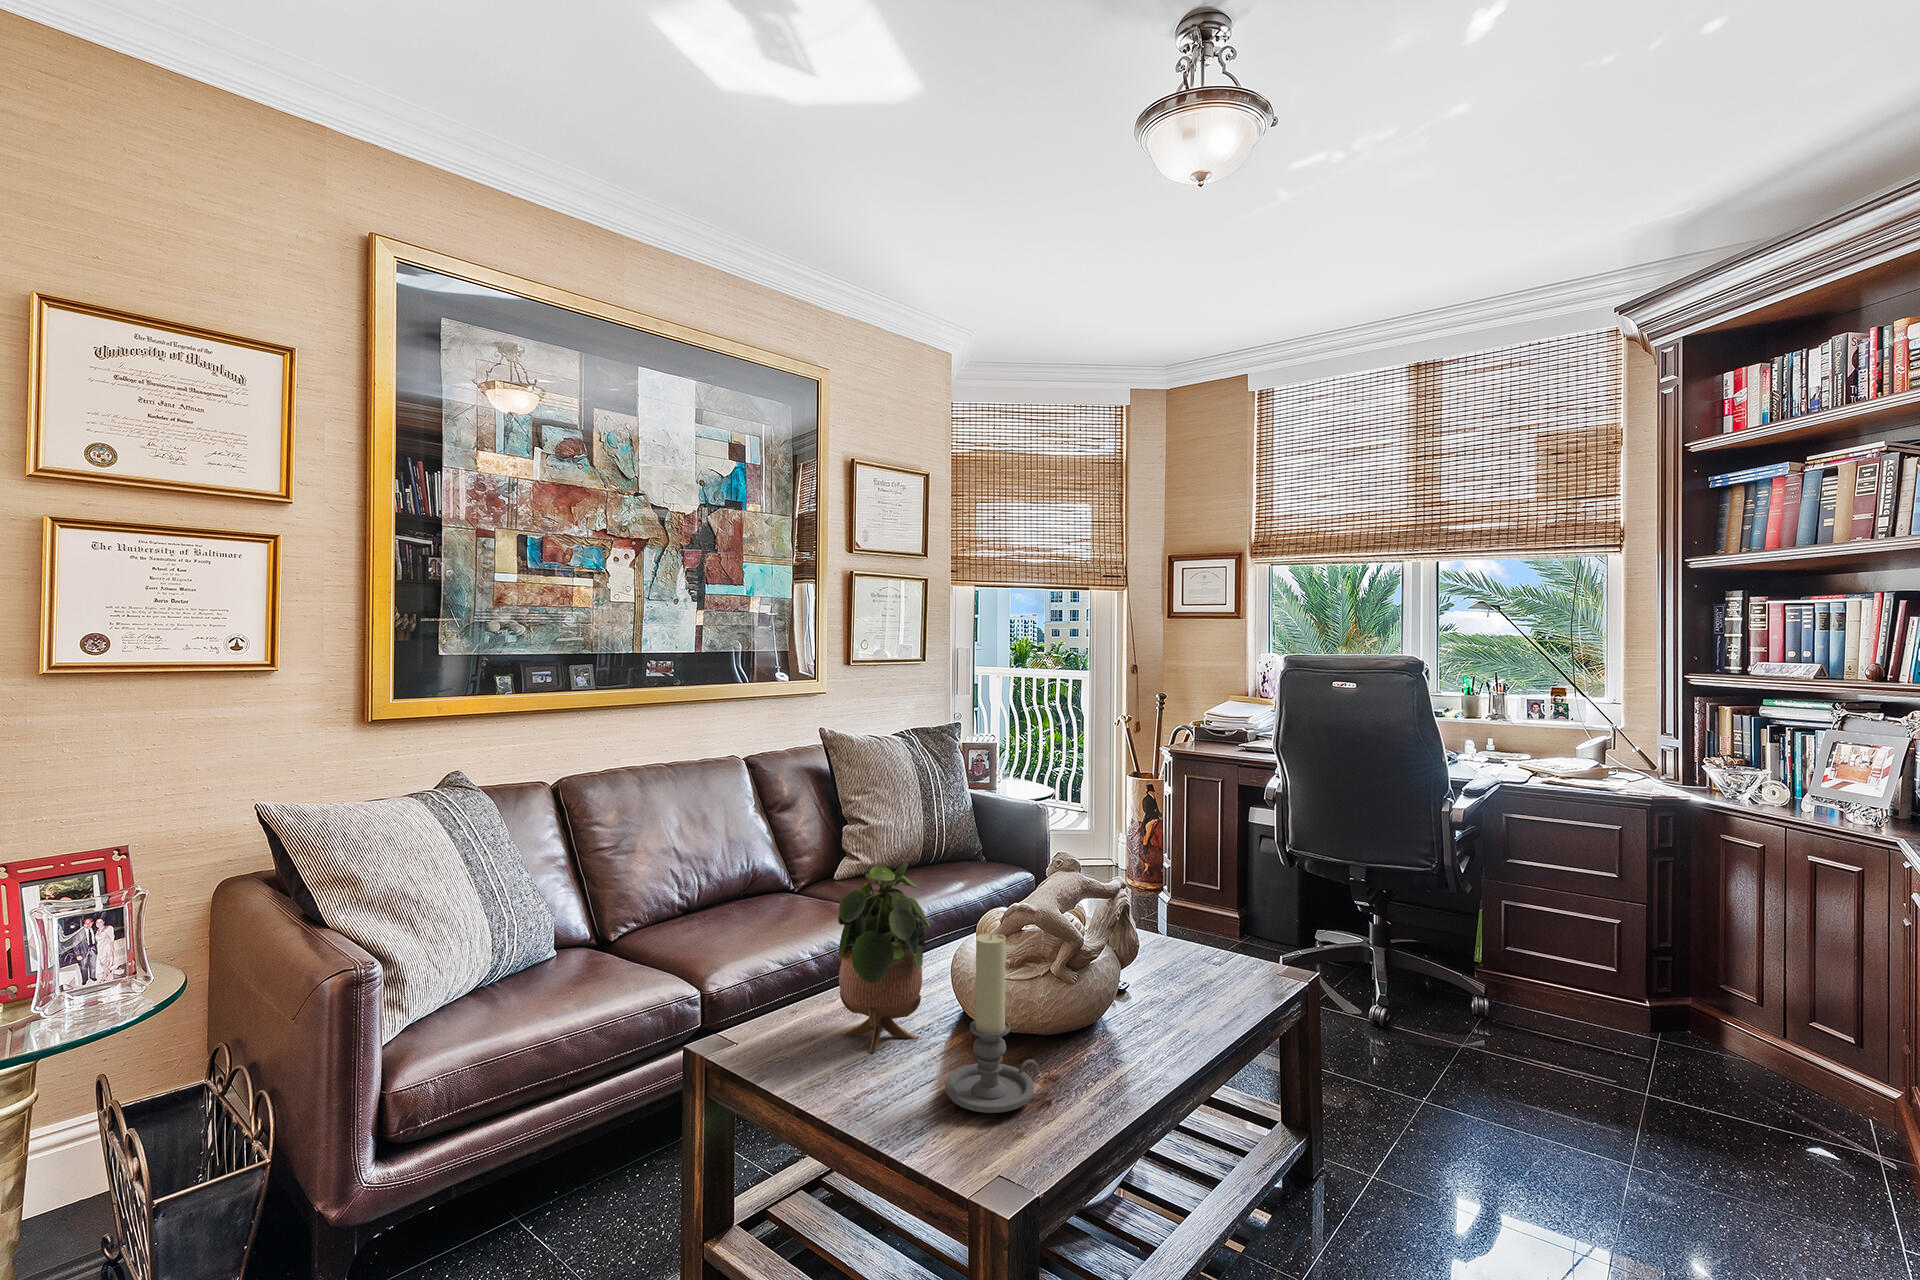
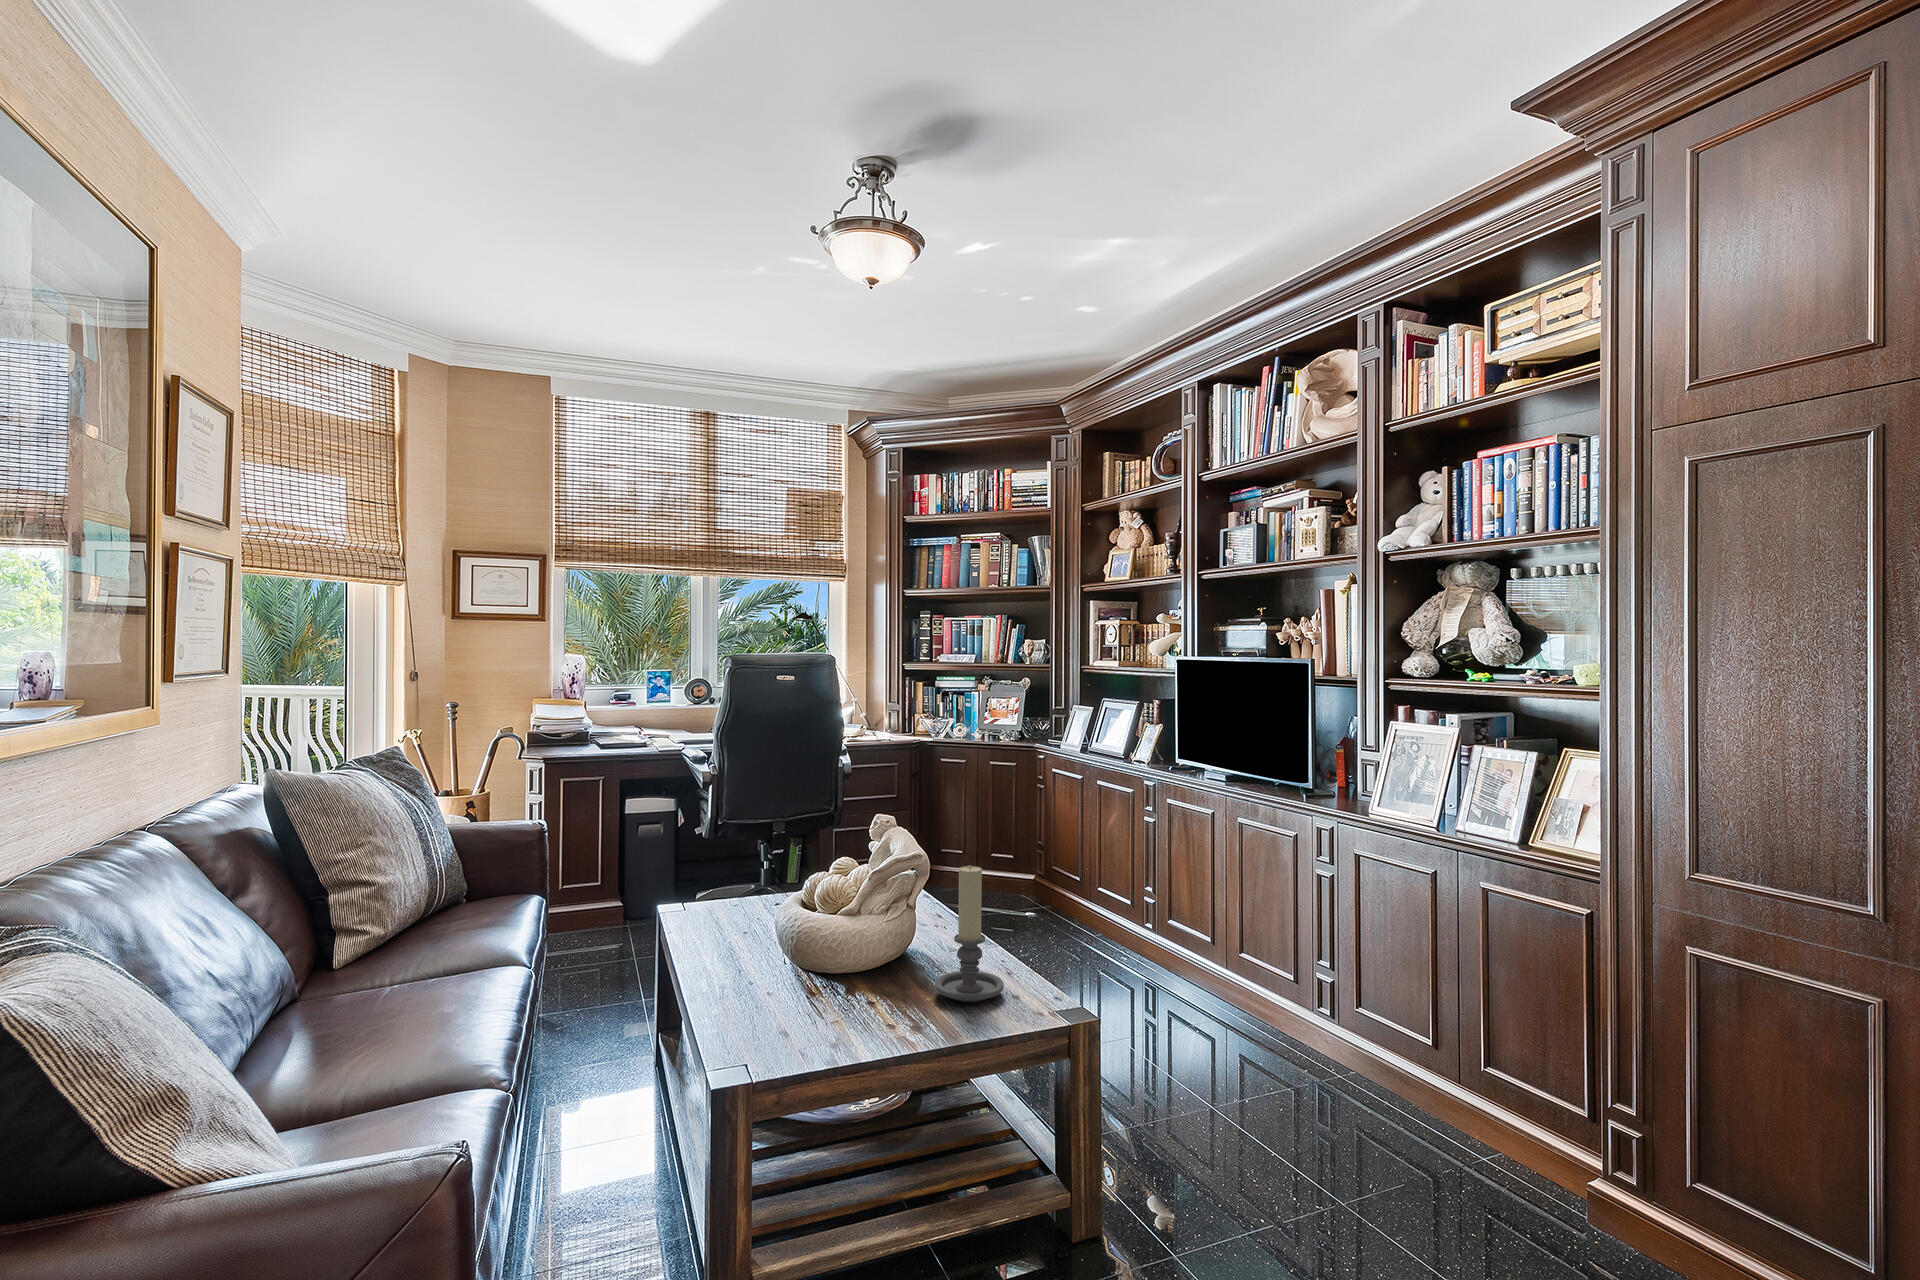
potted plant: present [838,863,931,1053] -> none [781,839,878,1021]

